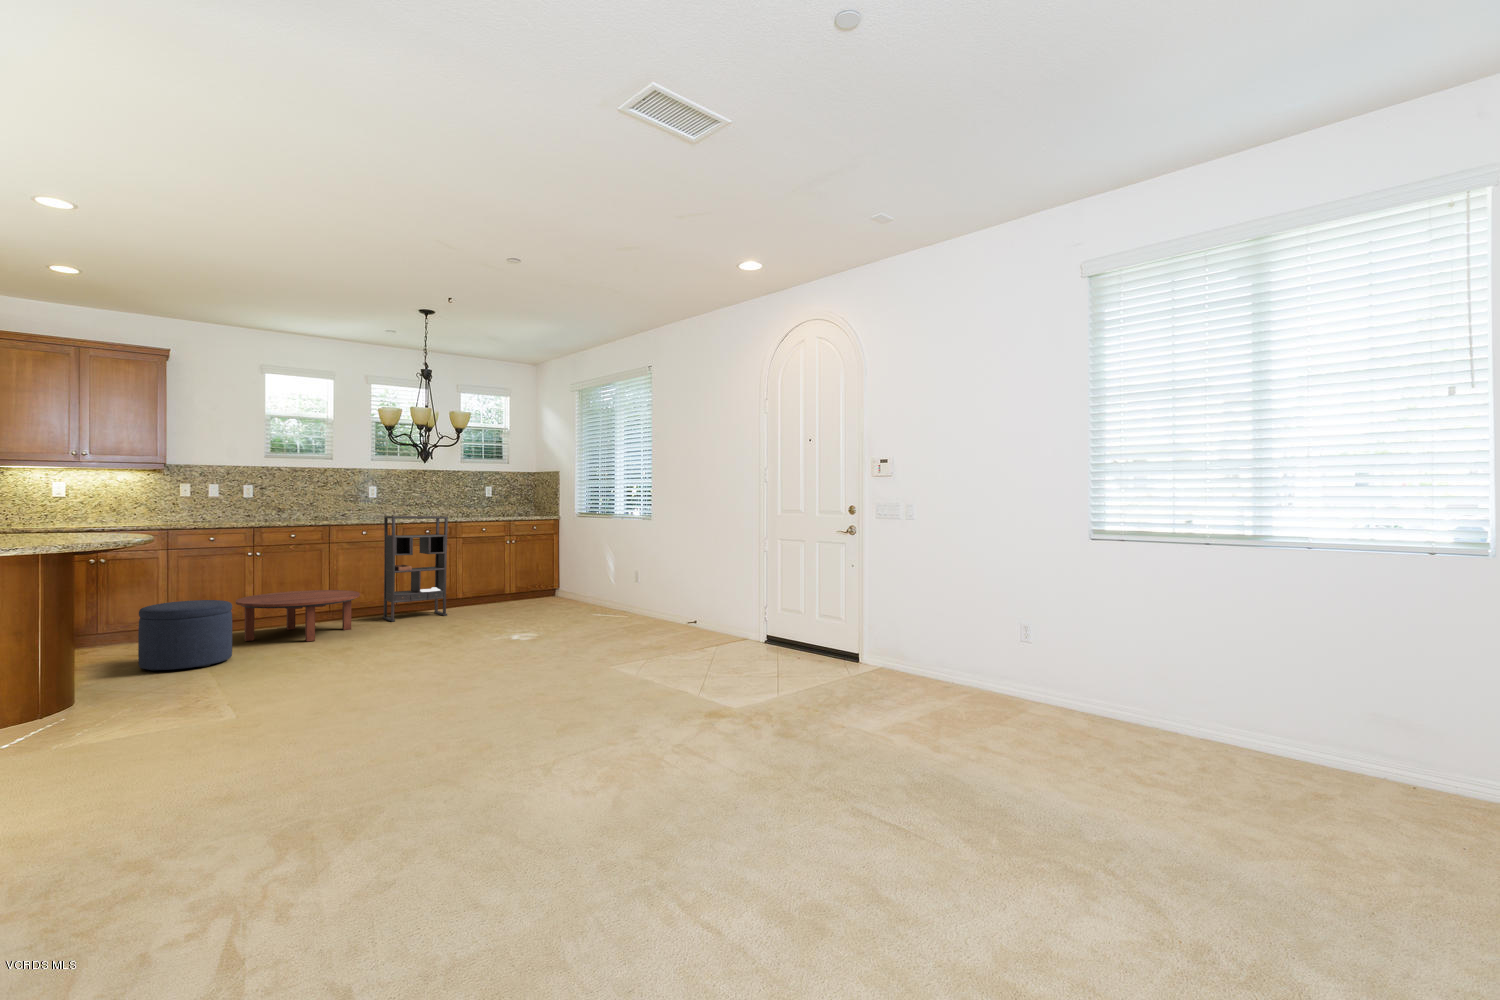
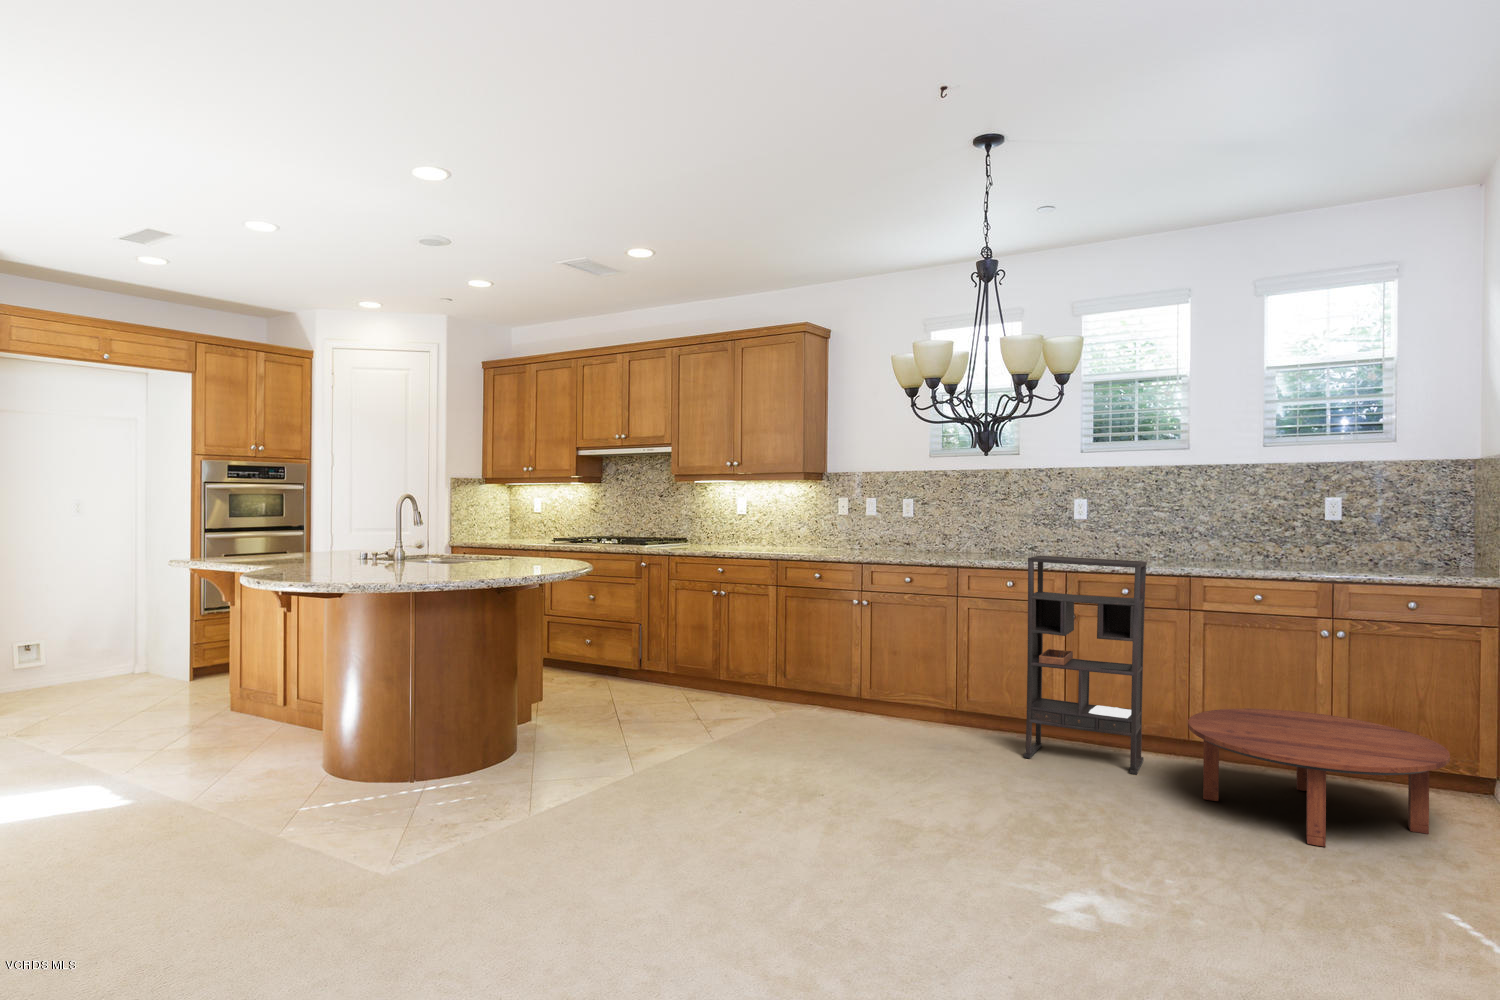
coffee table: present [236,590,360,642] -> present [1188,709,1450,847]
ottoman: present [138,600,232,671] -> none [621,660,722,762]

